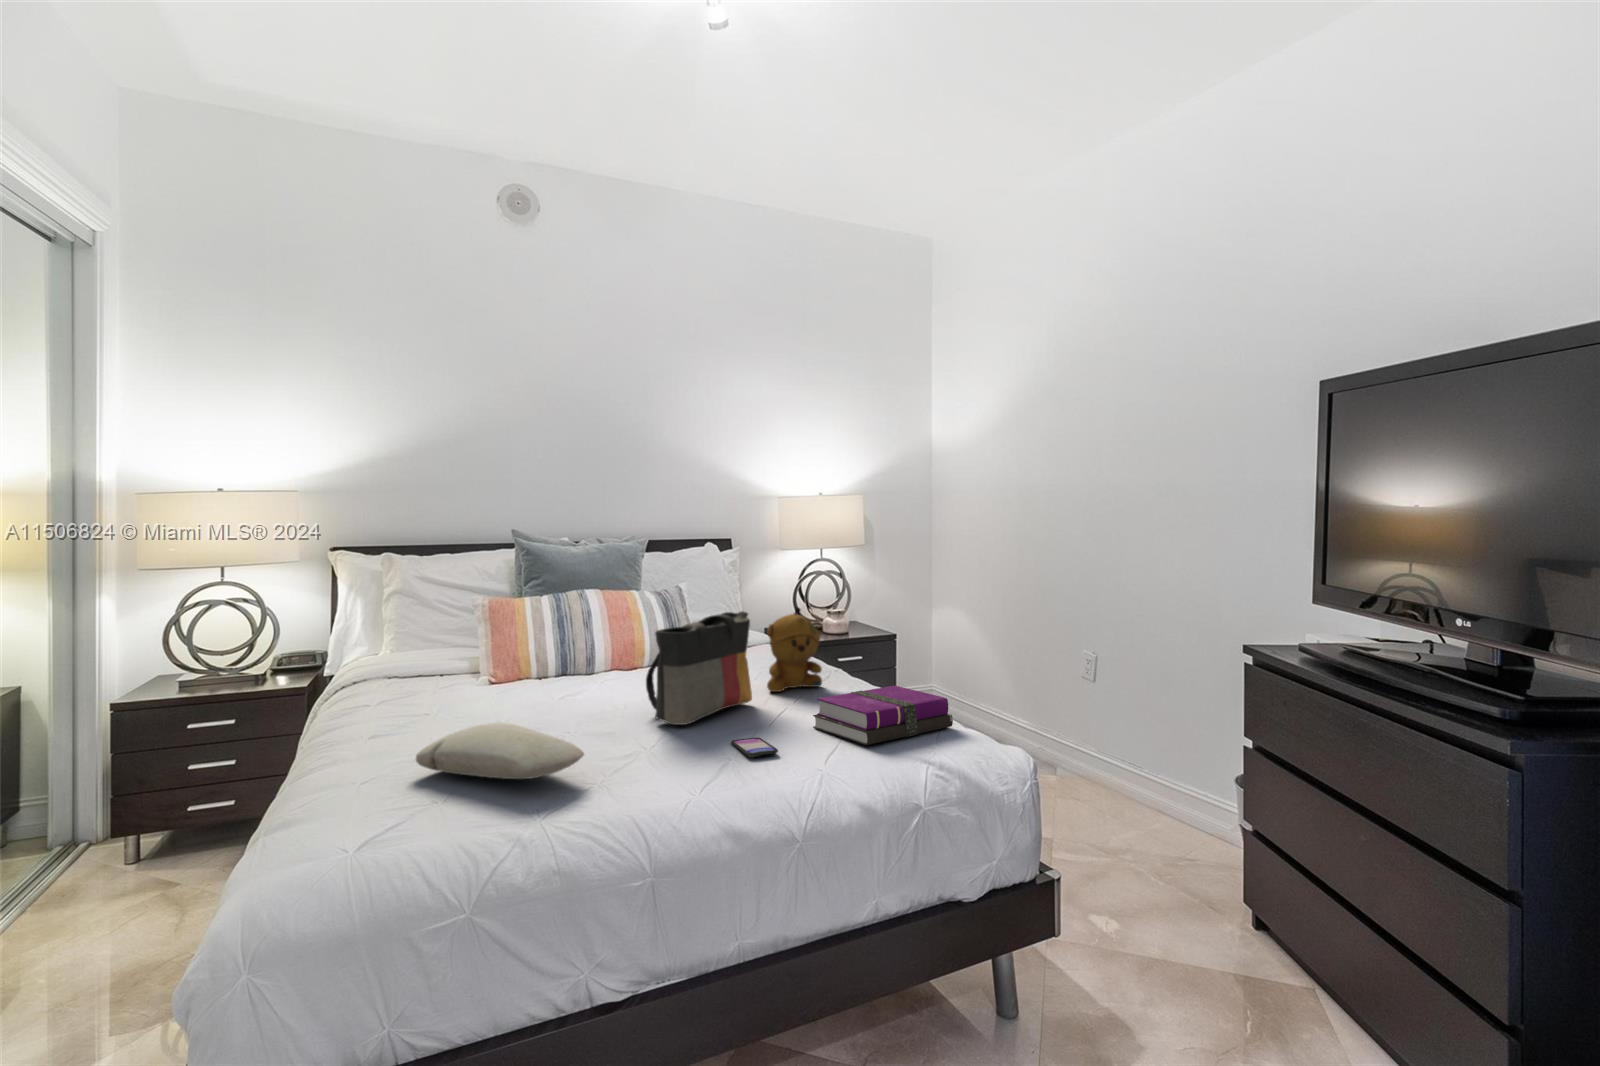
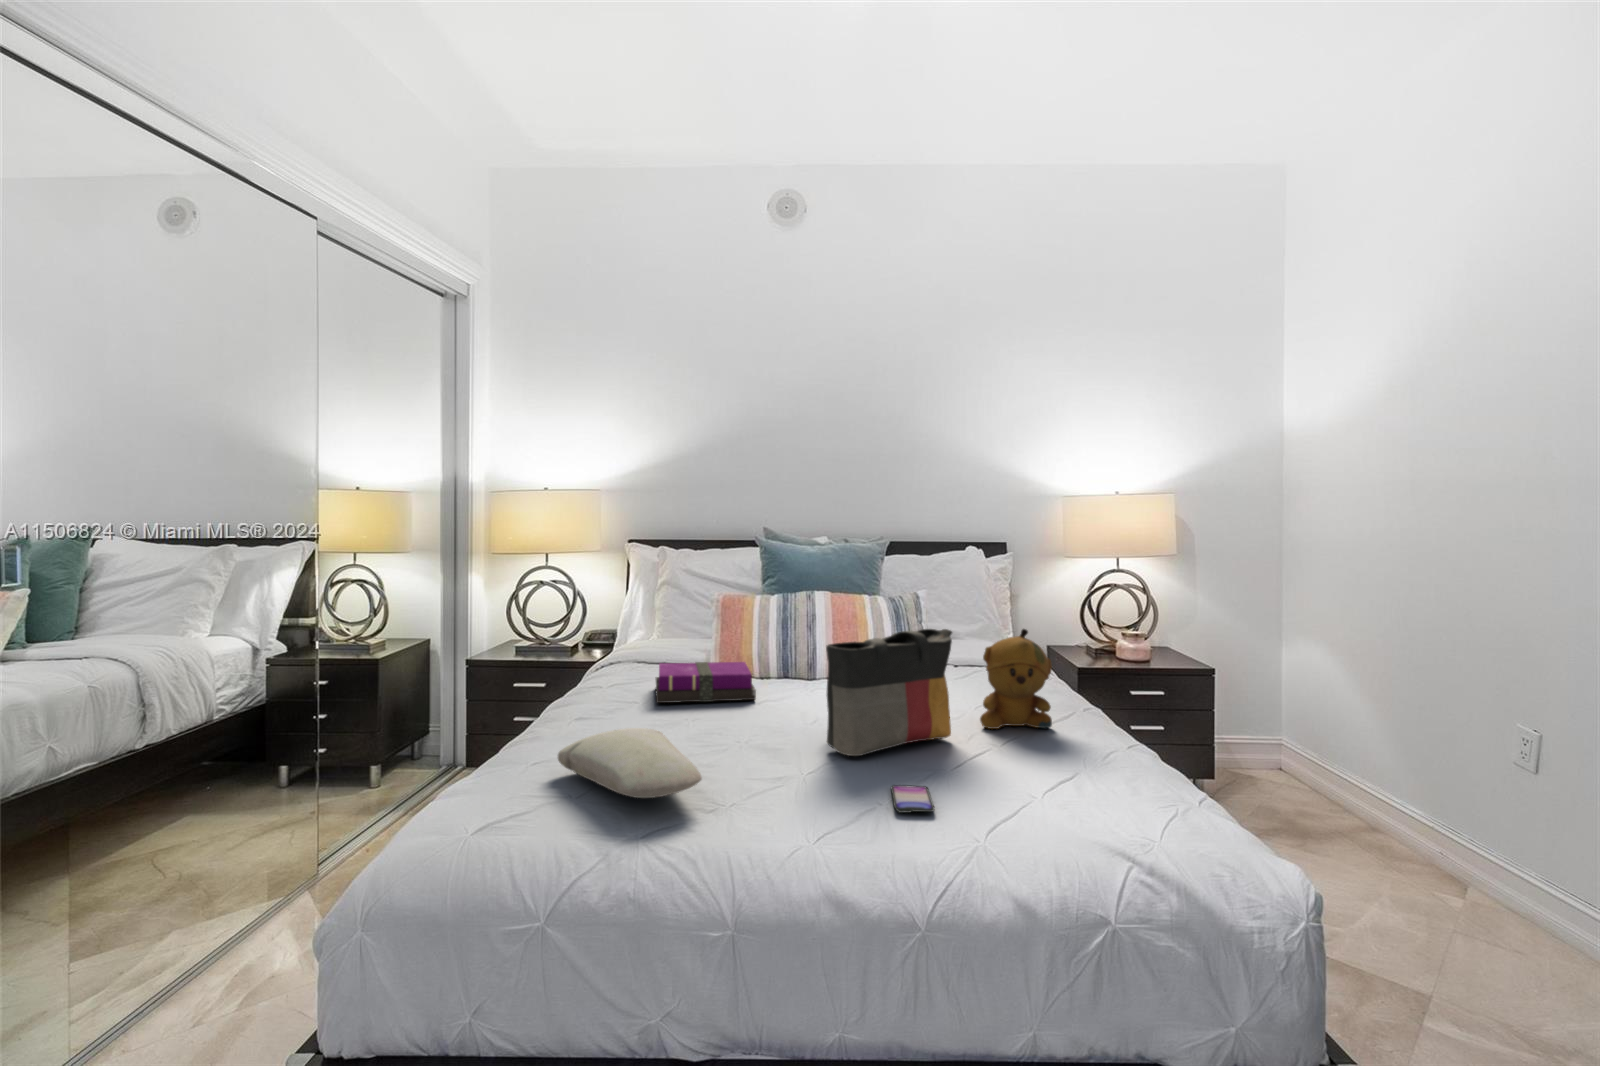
notebook: present [813,686,953,745] -> present [656,662,756,703]

